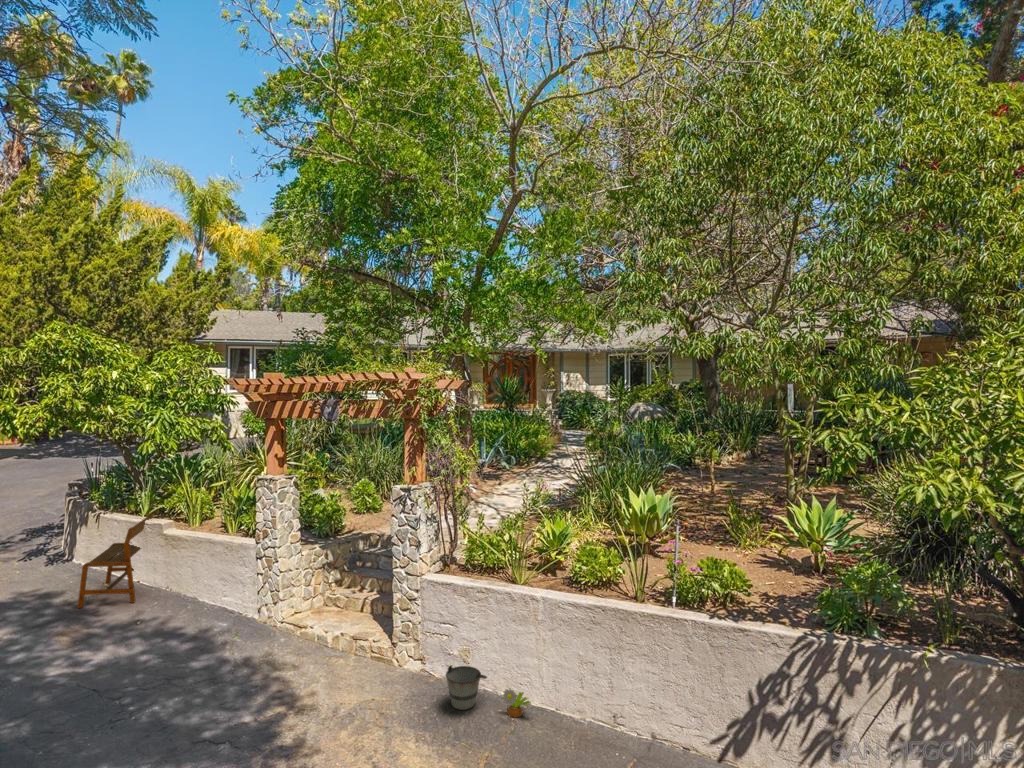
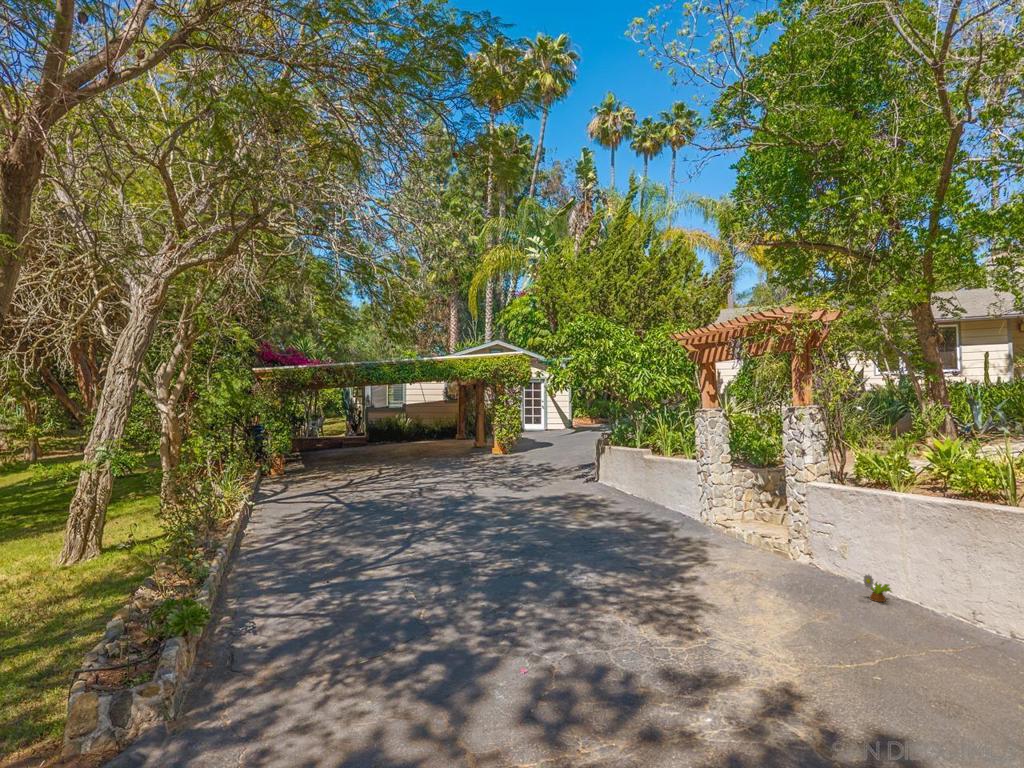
bench: present [78,514,153,608] -> none [595,445,645,503]
bucket: present [445,666,487,710] -> none [814,553,857,589]

